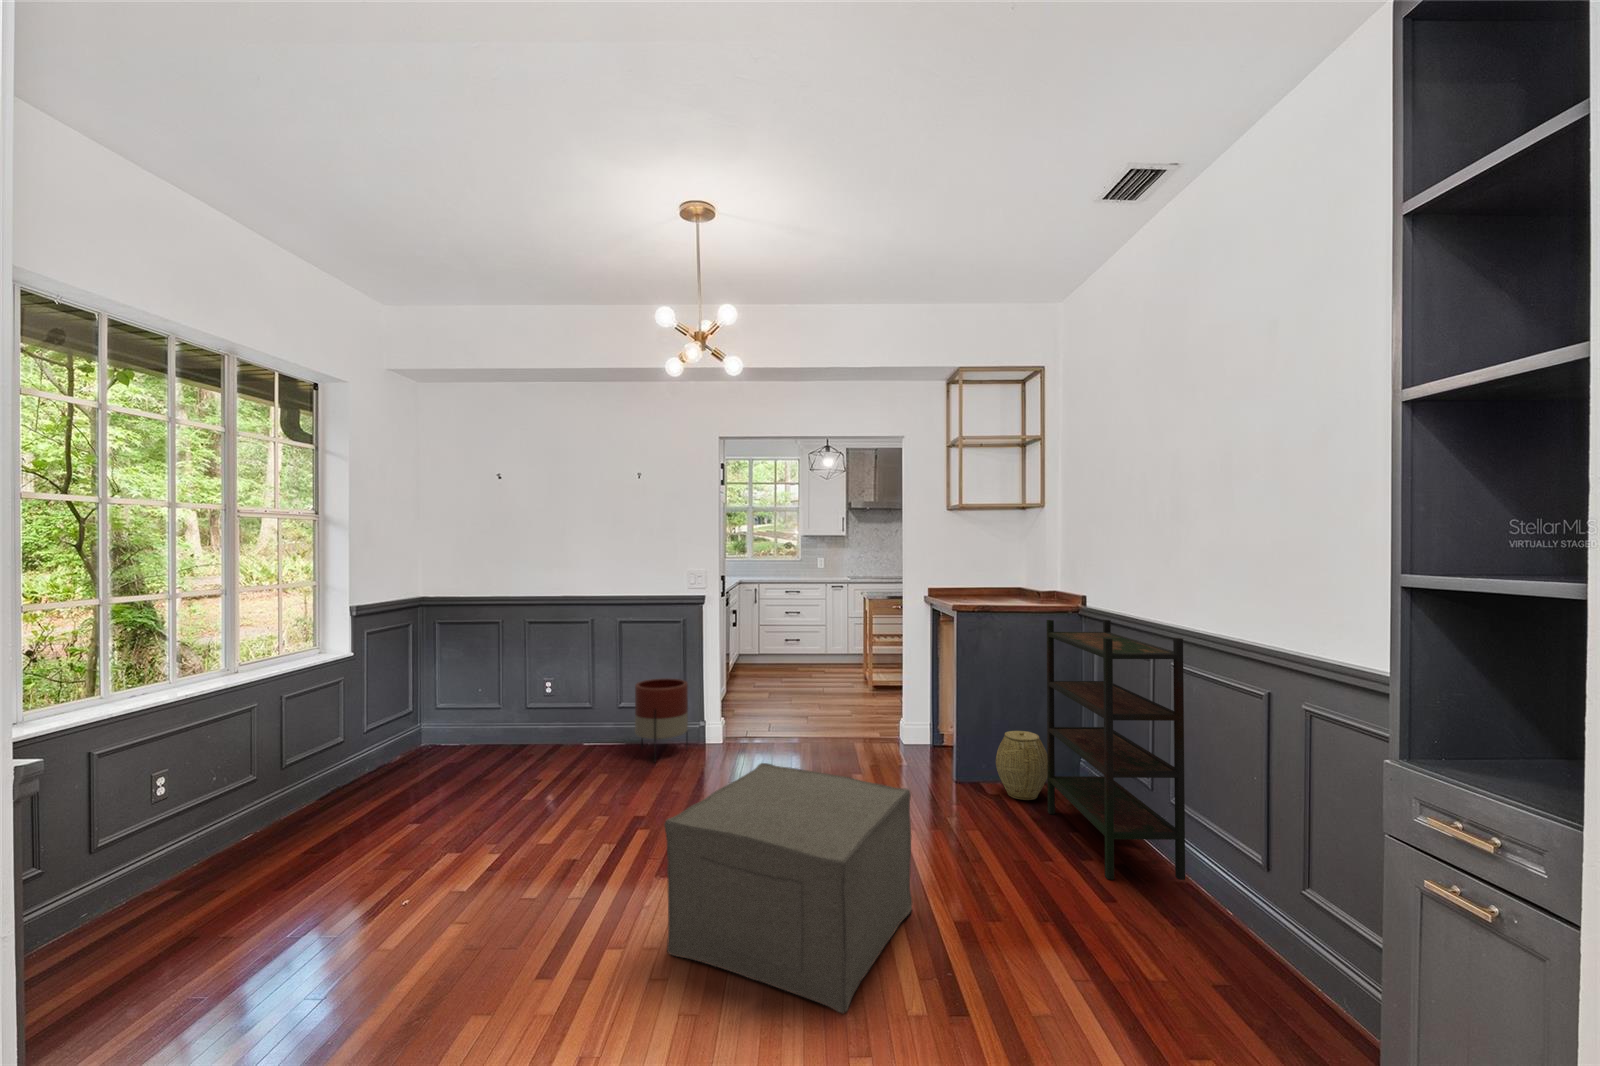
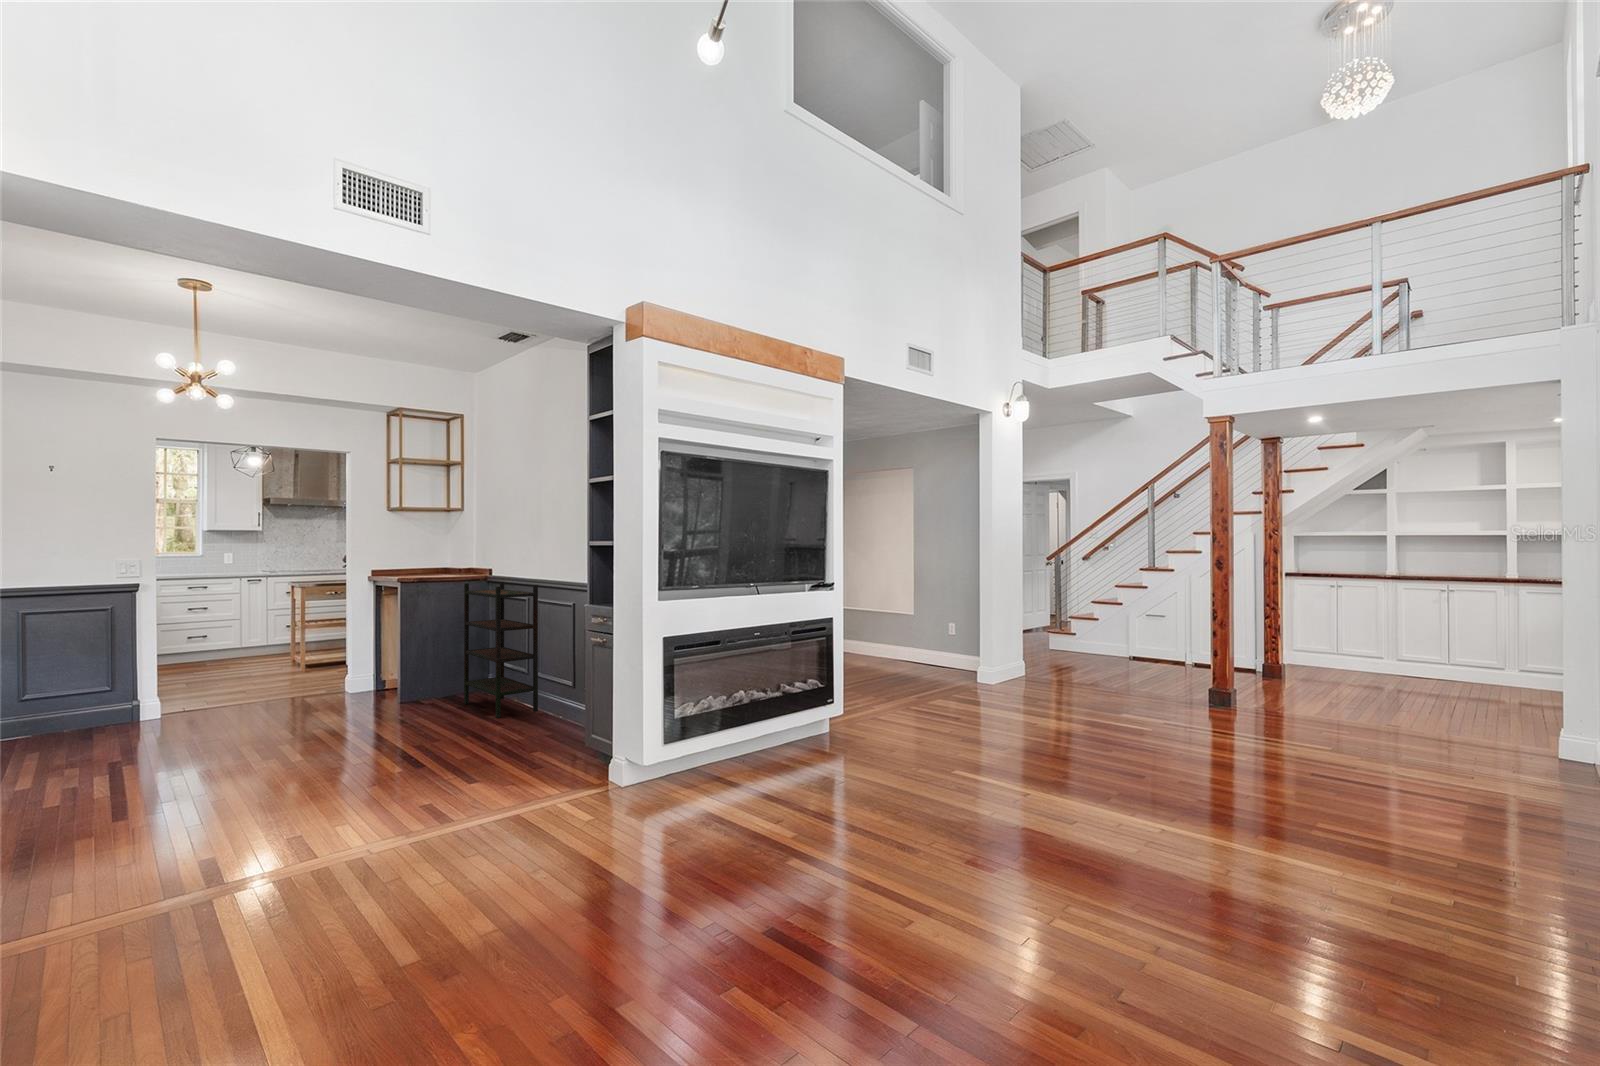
planter: present [635,678,688,761] -> none [62,662,128,736]
woven basket: present [996,731,1048,800] -> none [429,659,466,702]
ottoman: present [664,763,913,1013] -> none [215,677,381,786]

